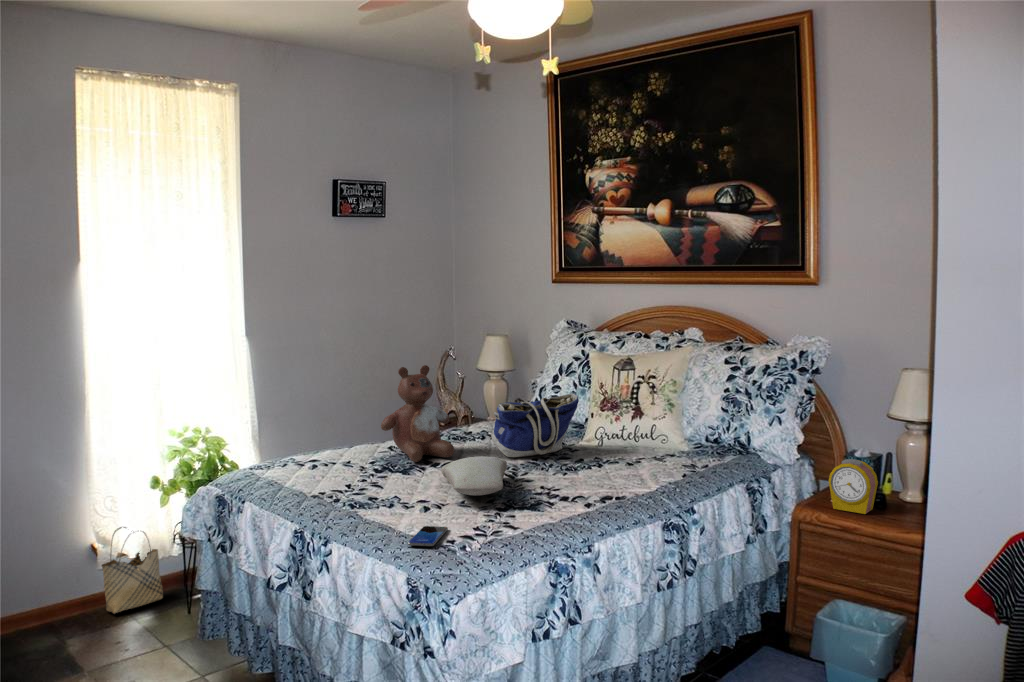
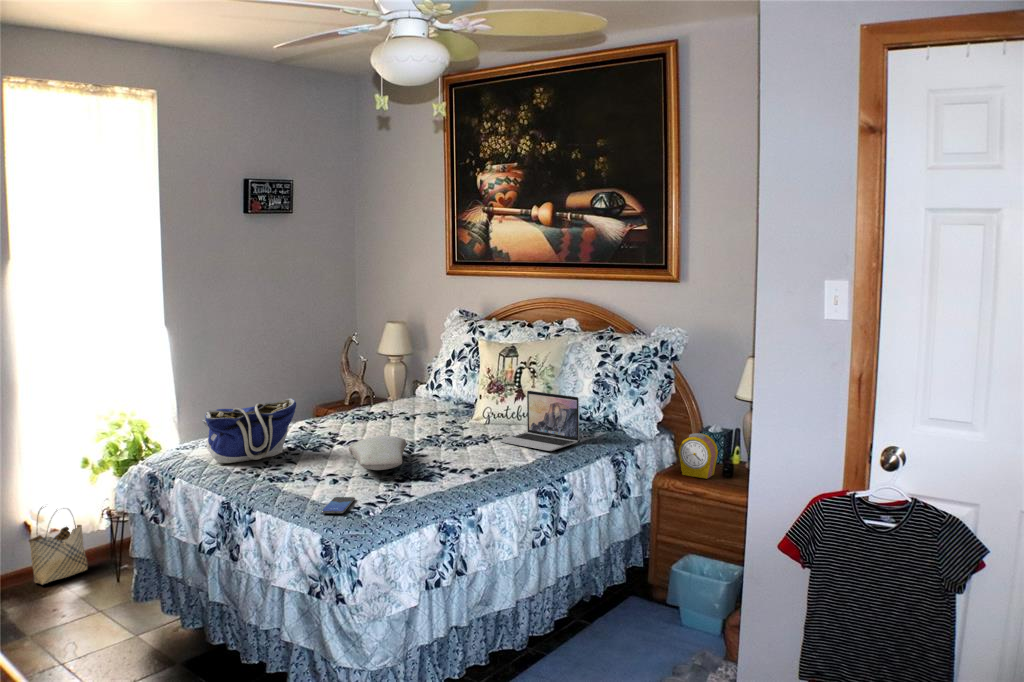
stuffed bear: present [381,365,454,462] -> none [293,355,360,441]
tote bag: present [491,393,579,457] -> present [202,398,296,463]
laptop: none [614,407,708,477] -> present [500,391,579,451]

